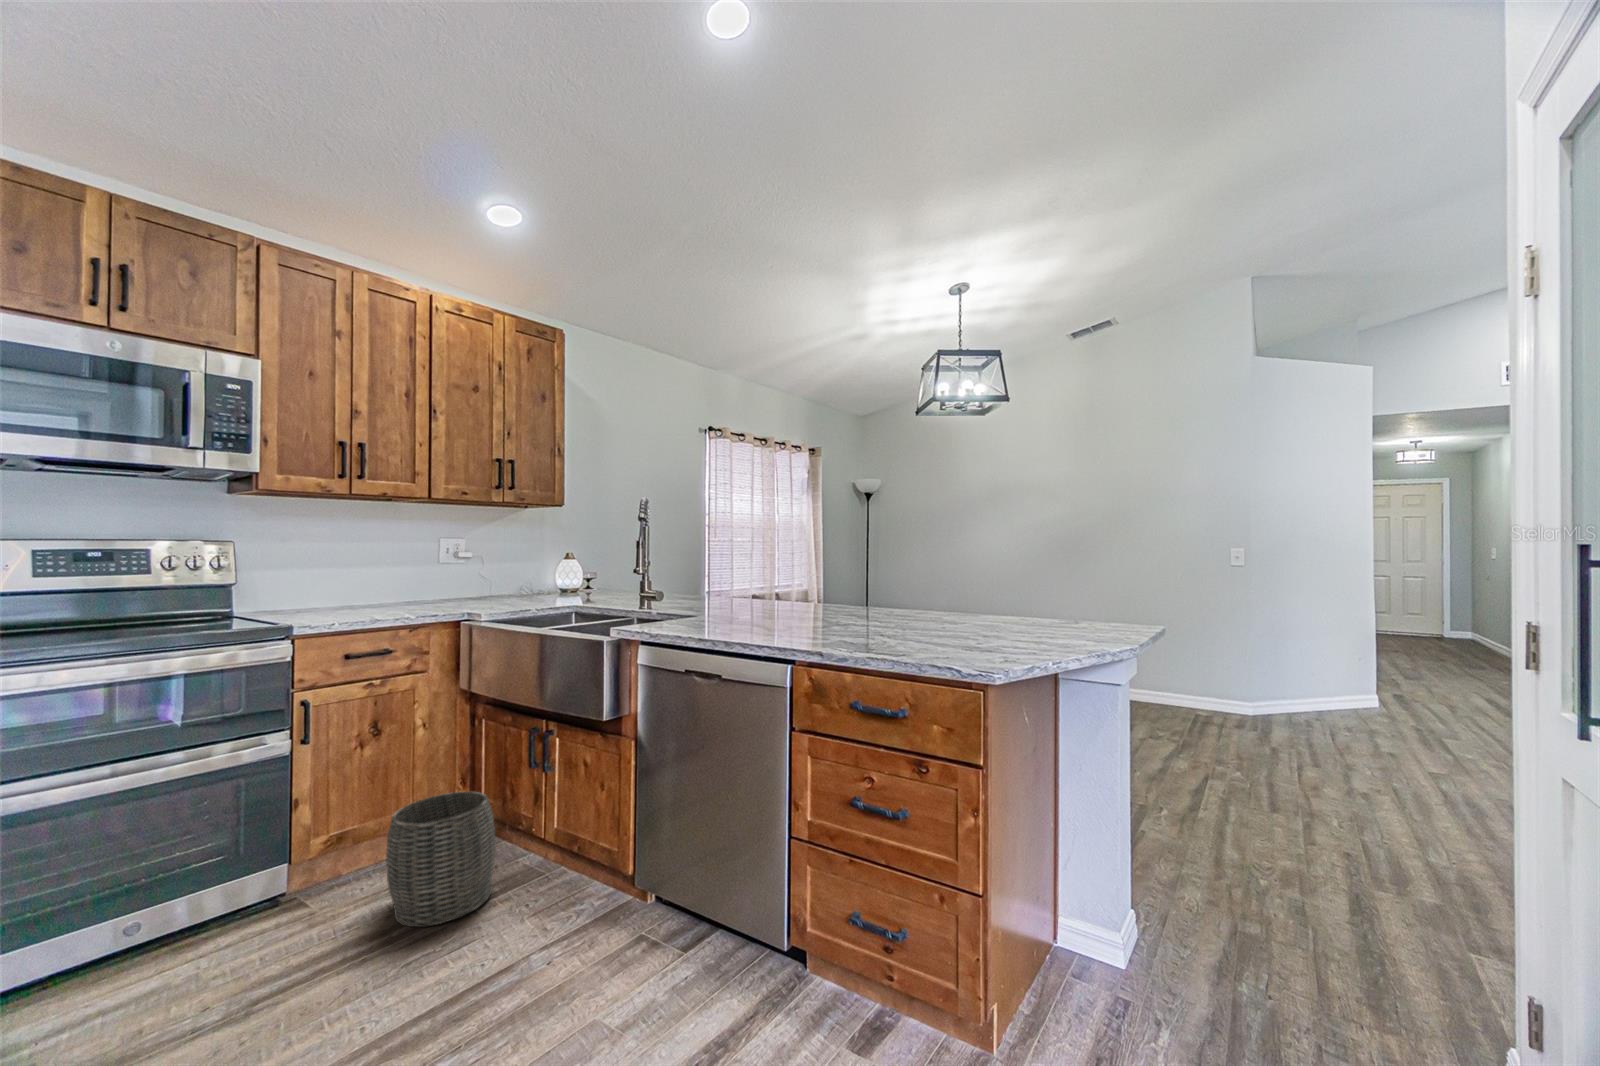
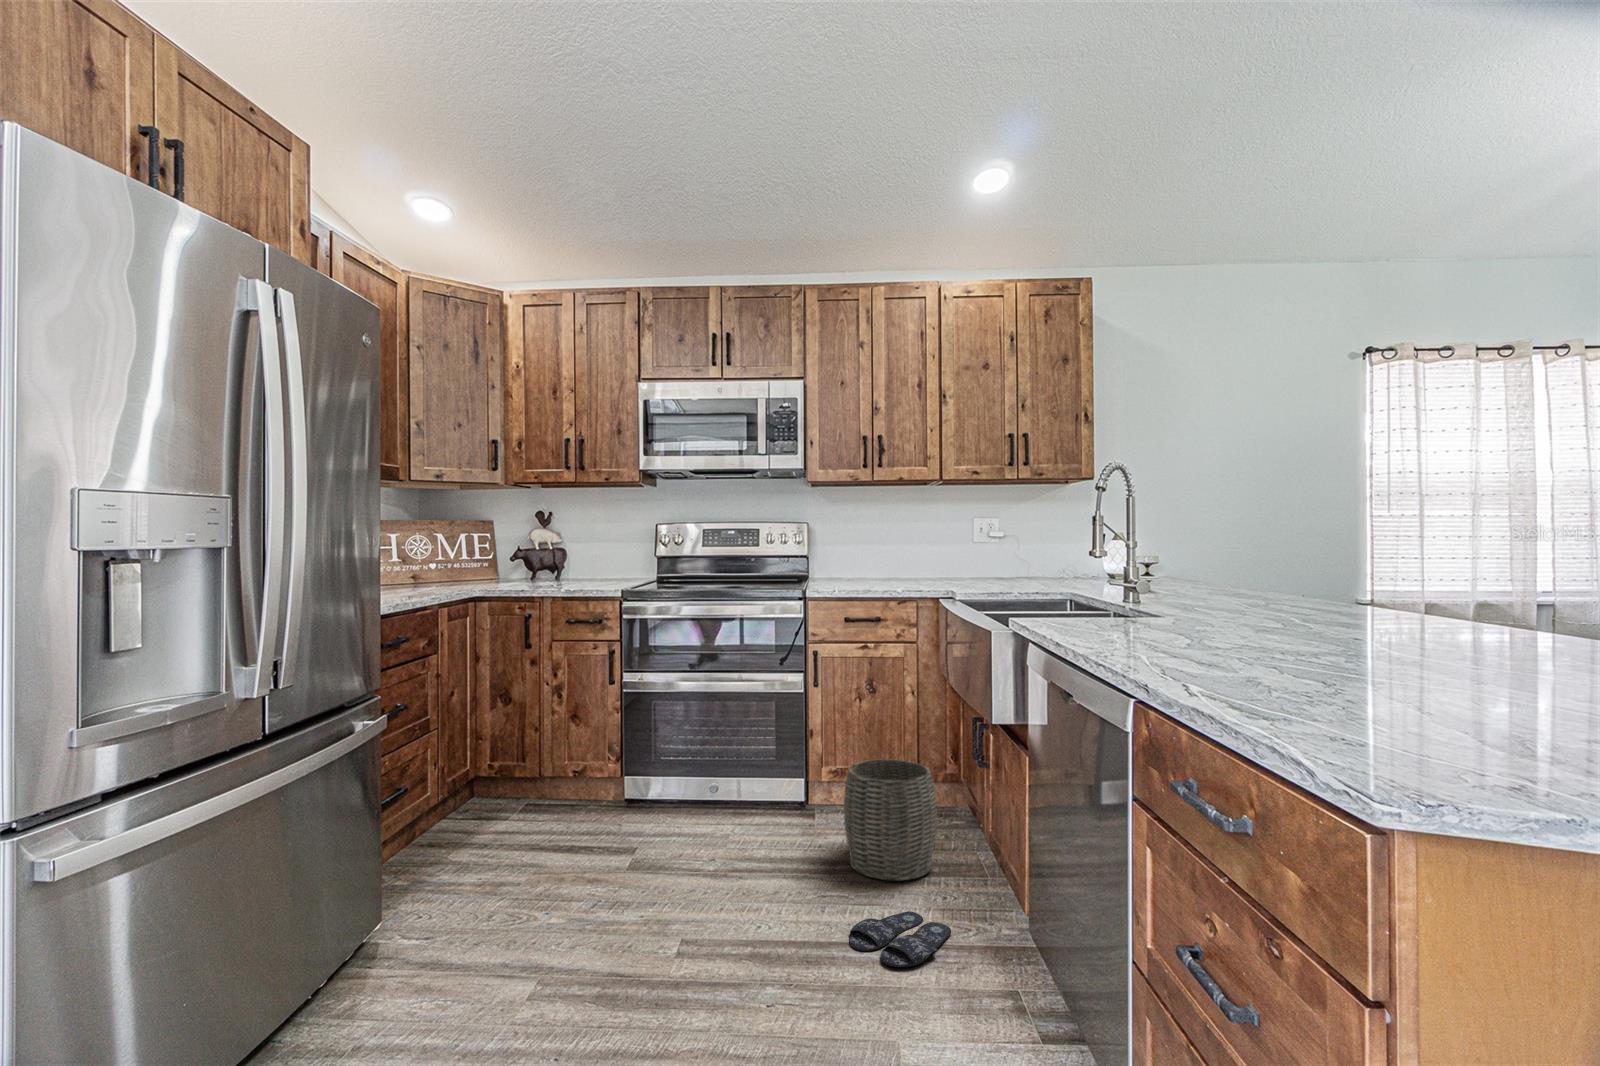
slippers: none [473,921,566,986] -> present [849,911,951,967]

